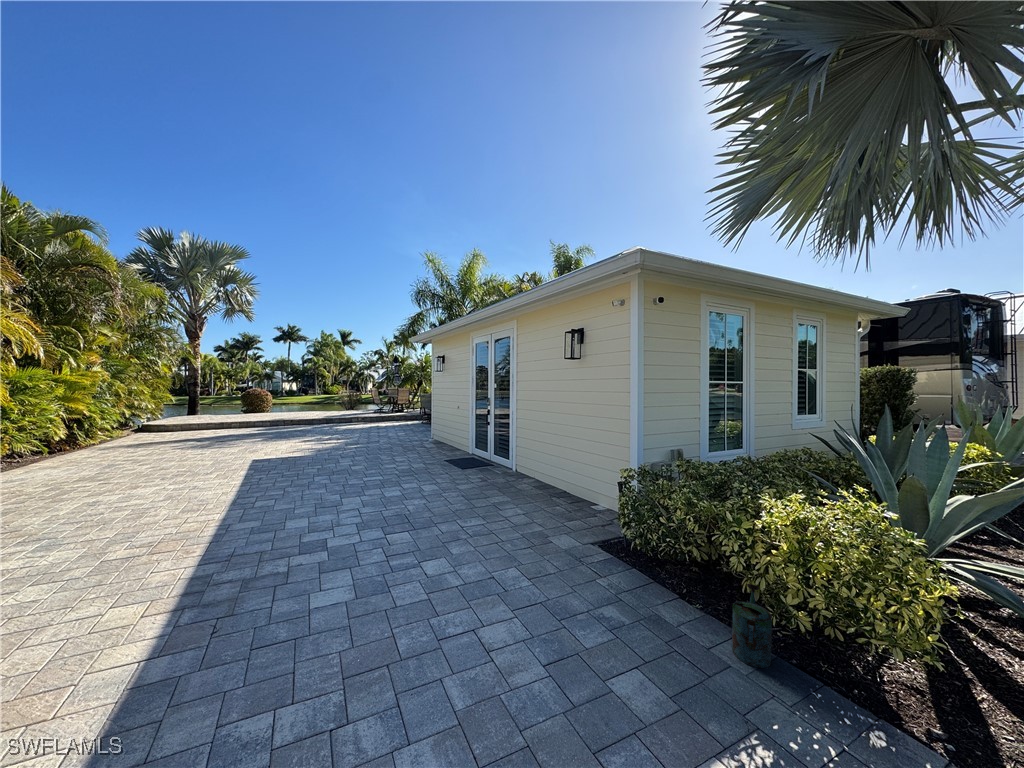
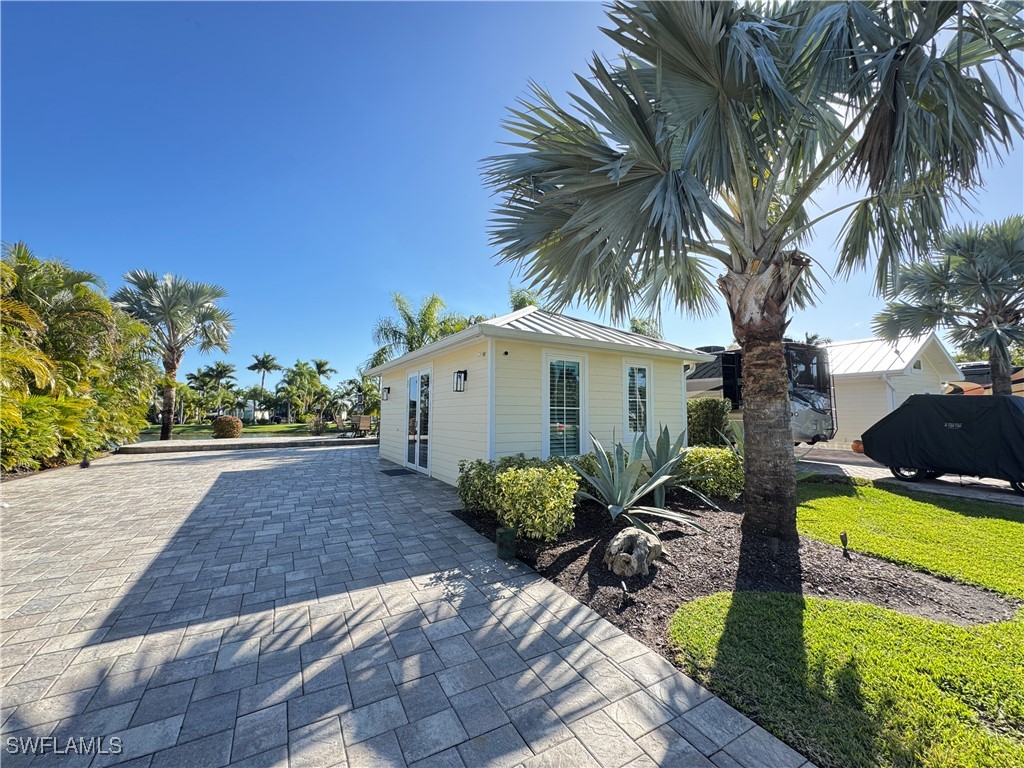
decorative plant: none [76,426,118,451] -> present [76,449,90,468]

